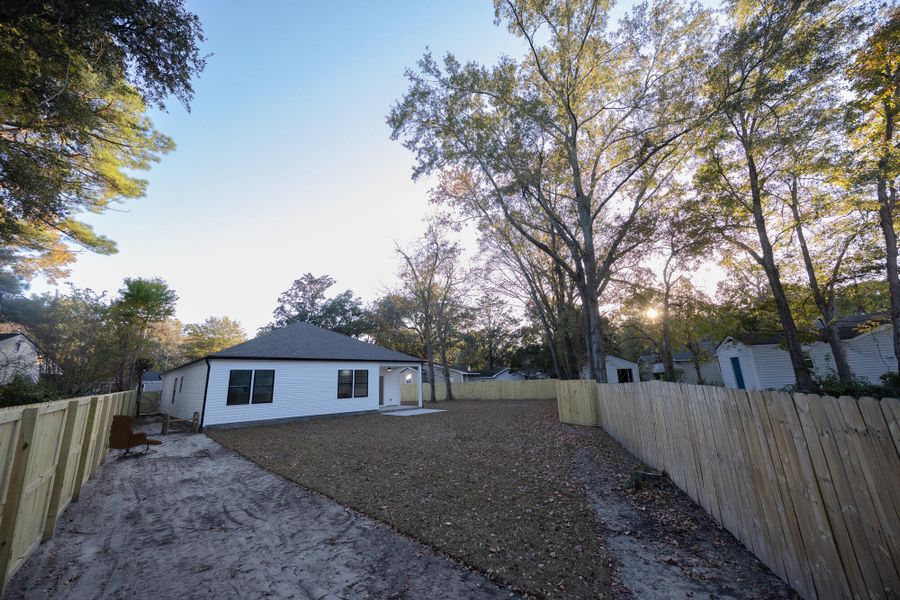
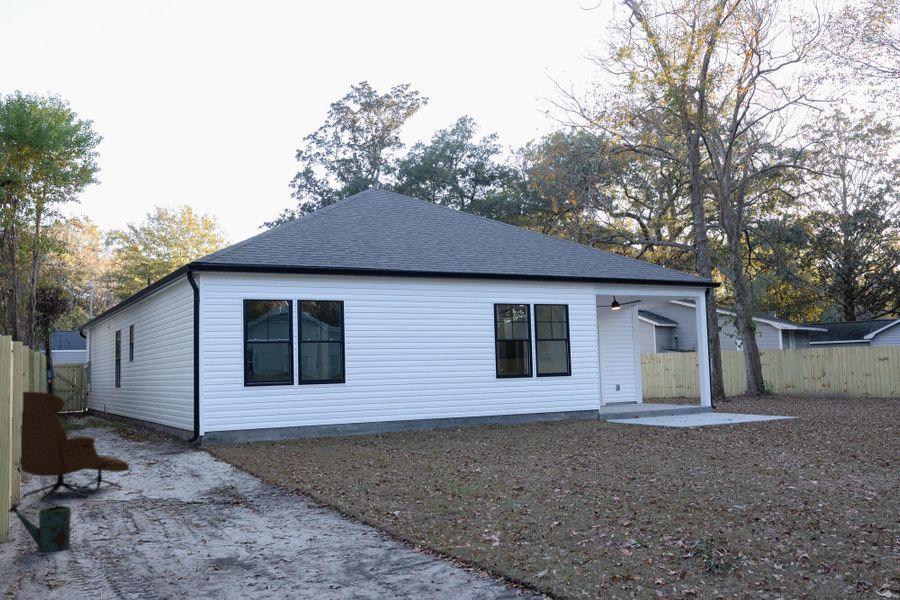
bench: present [161,411,200,435] -> none [112,400,188,453]
watering can: none [96,463,131,482] -> present [9,505,71,552]

